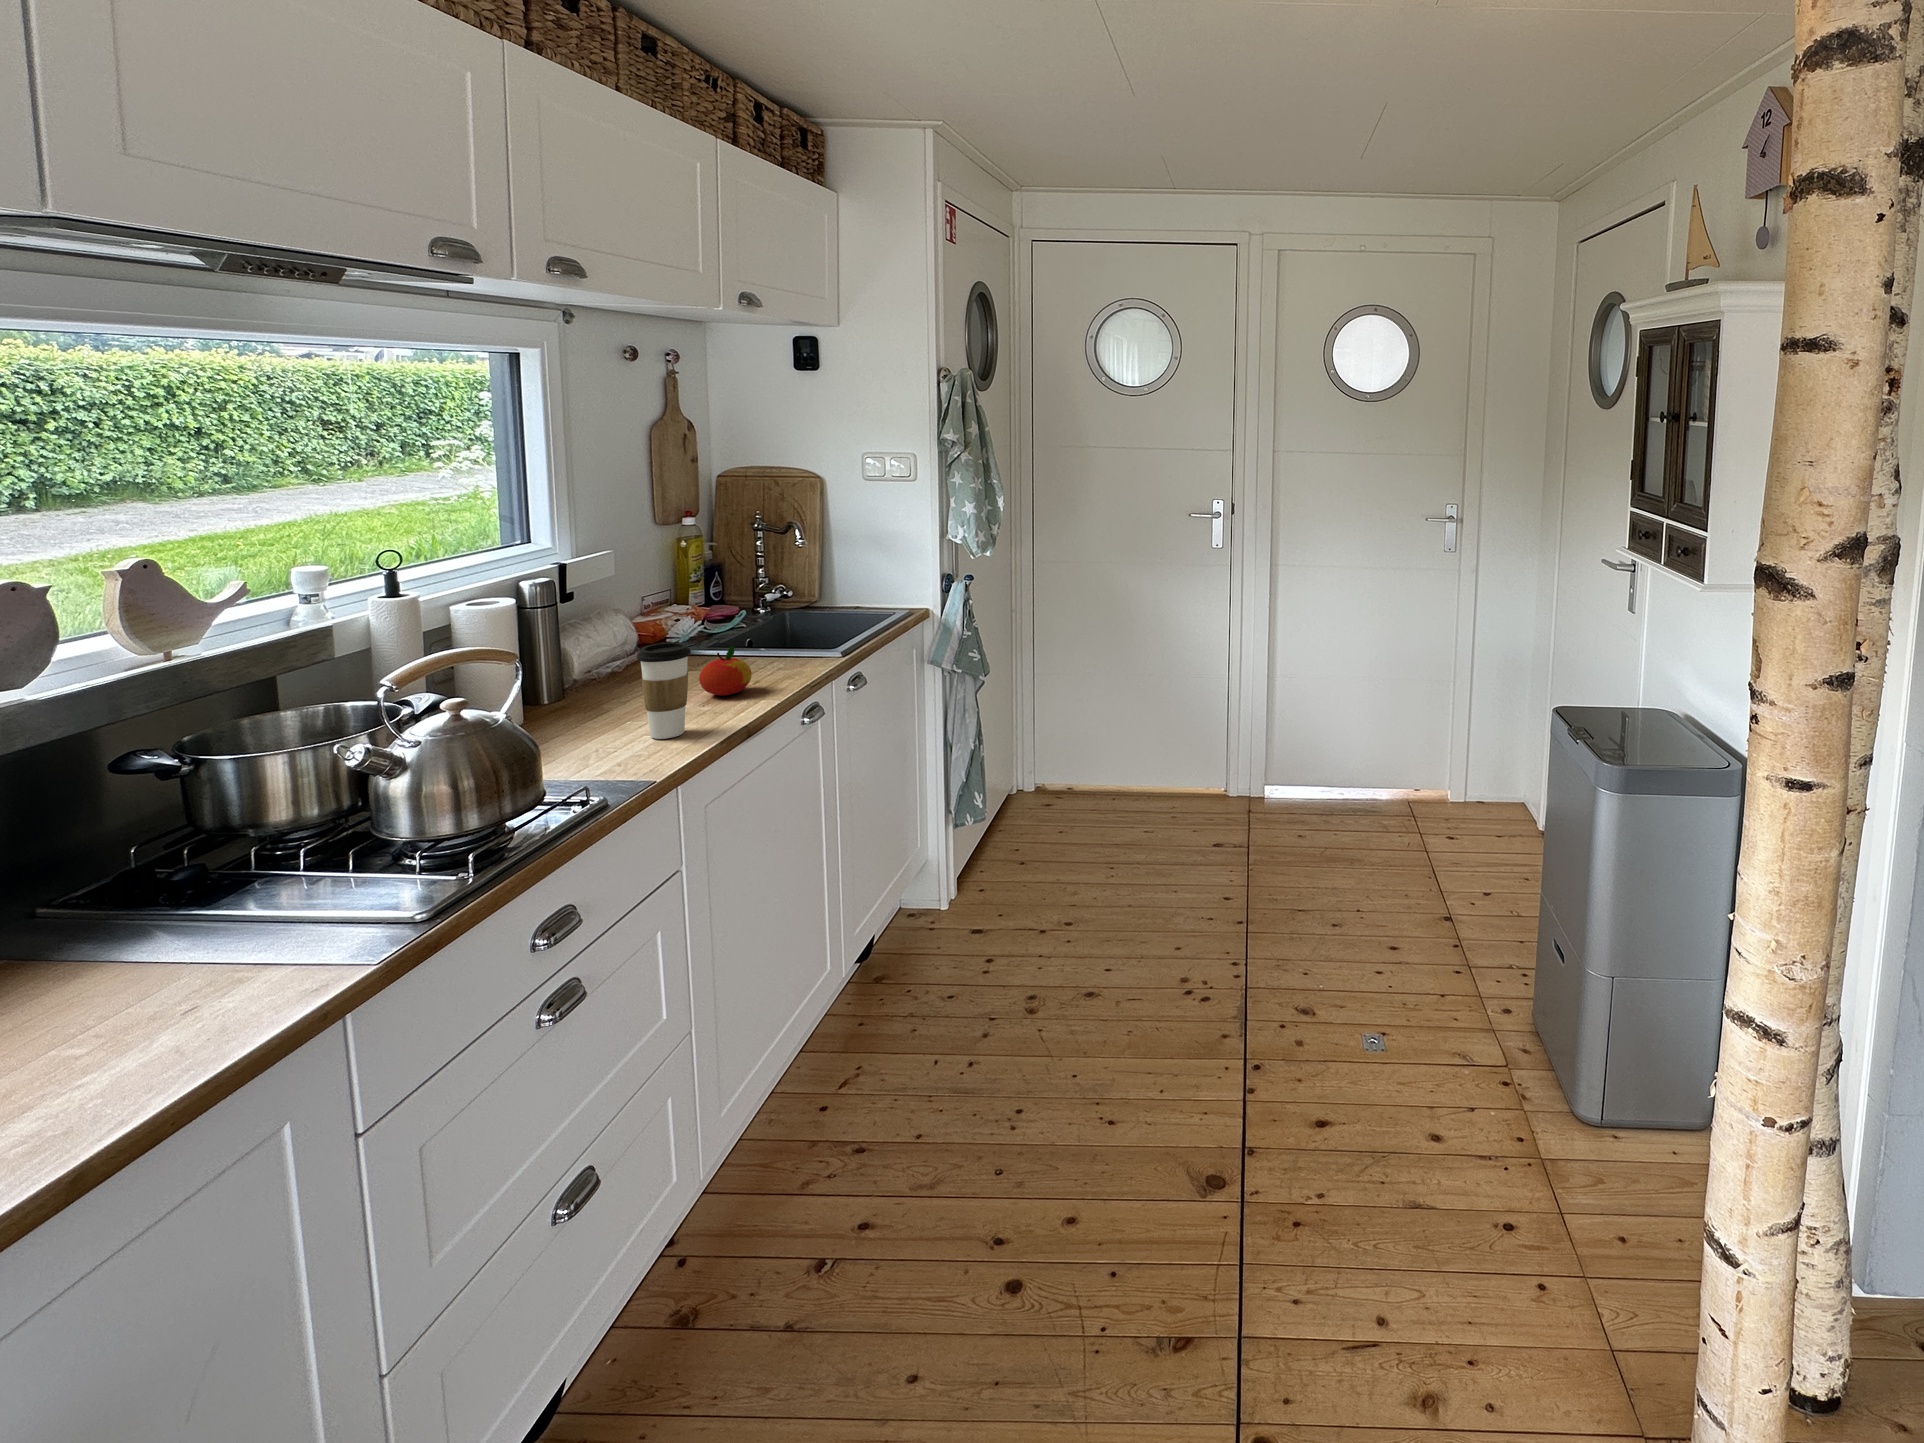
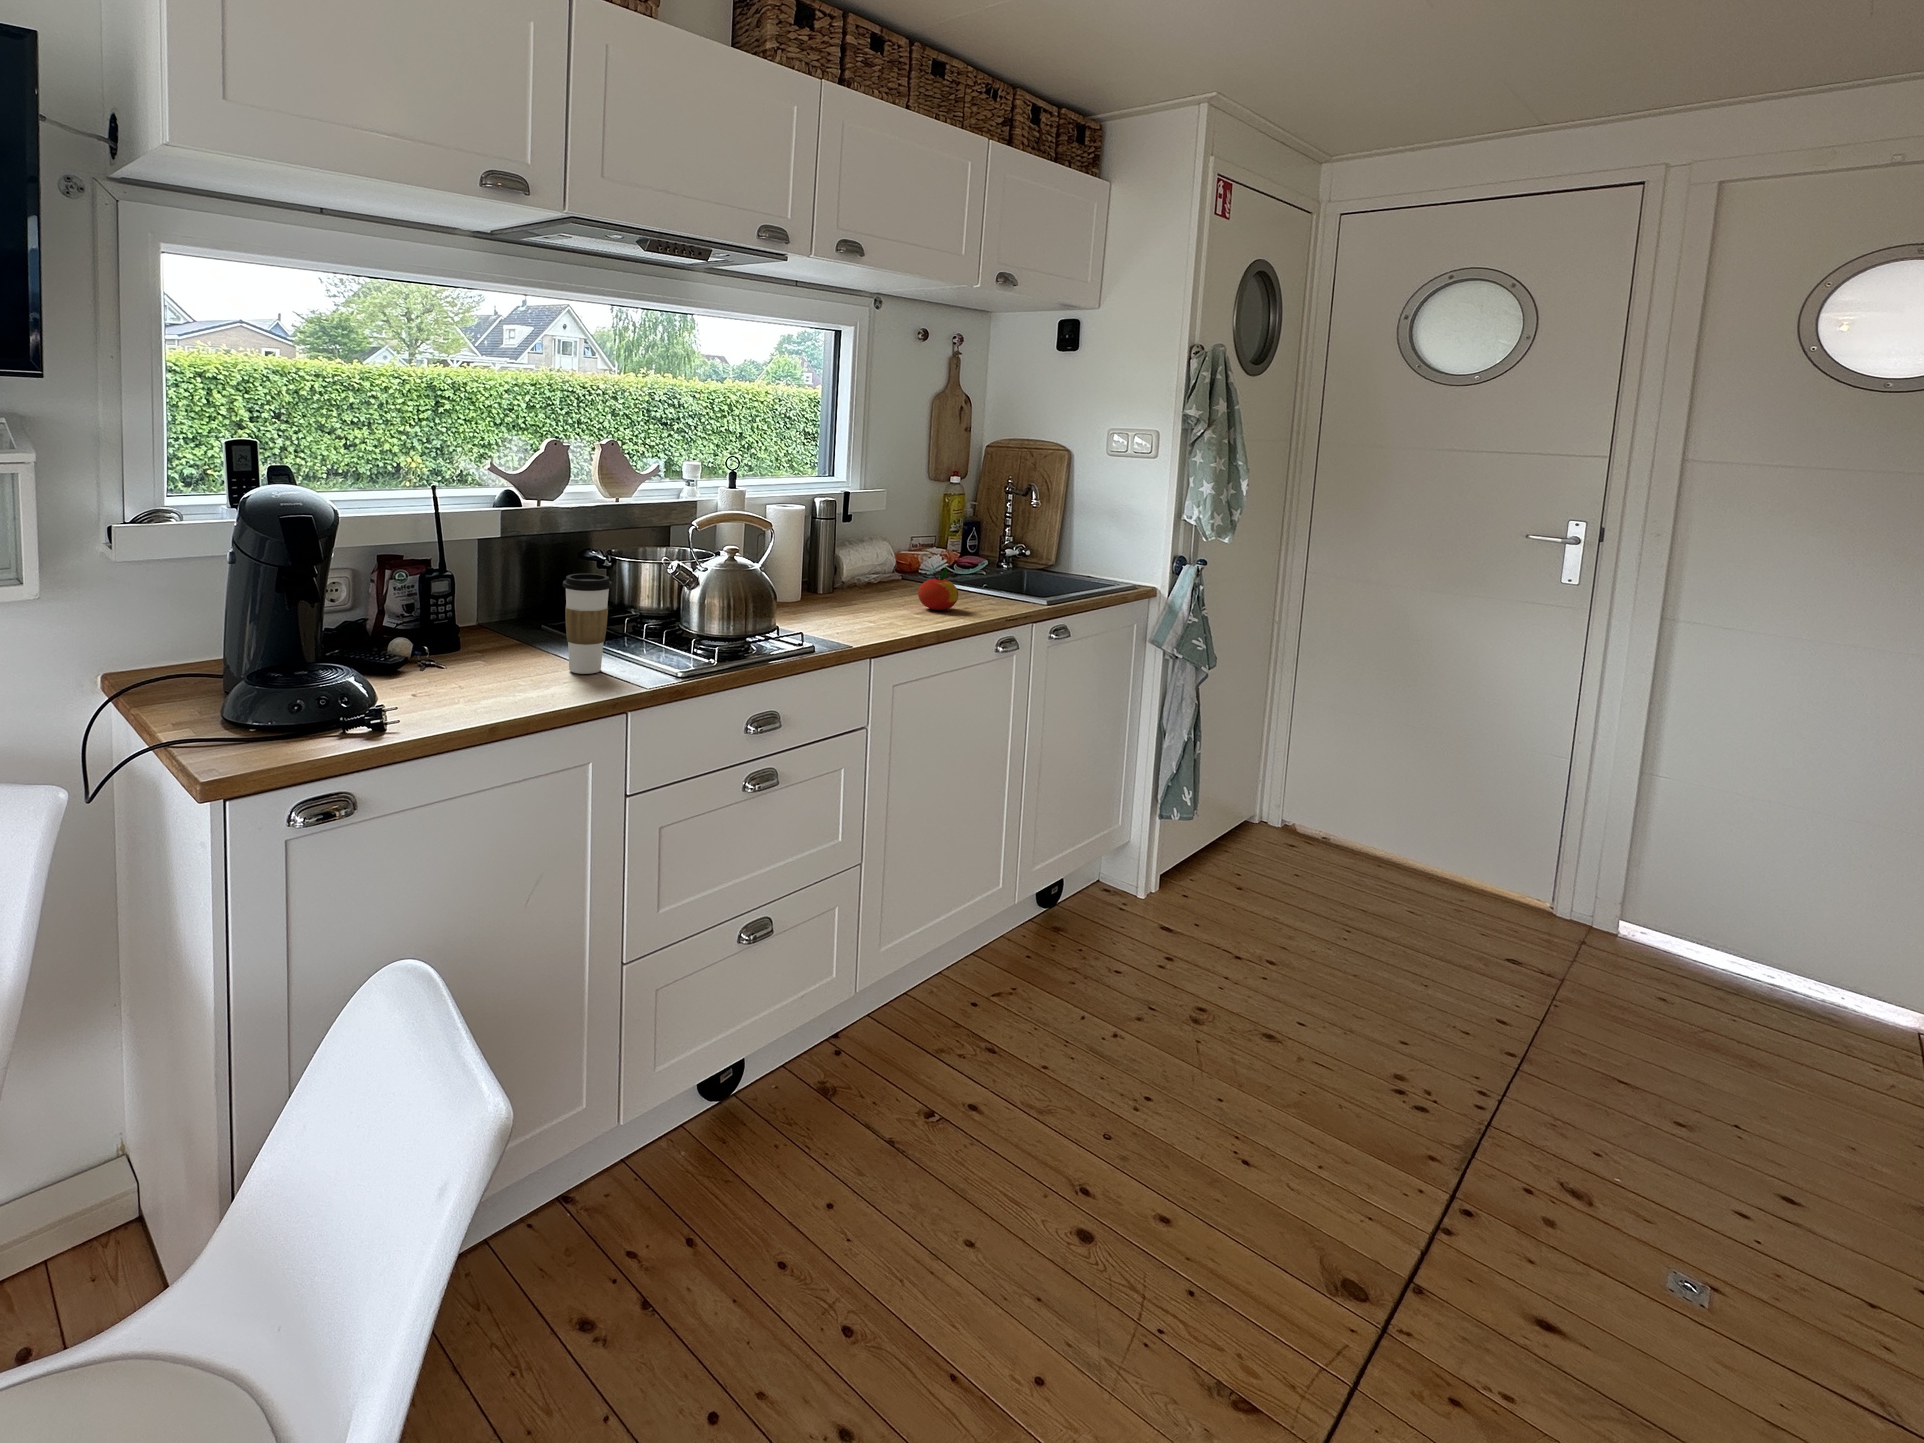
coffee cup: present [637,642,691,739] -> present [563,574,612,674]

